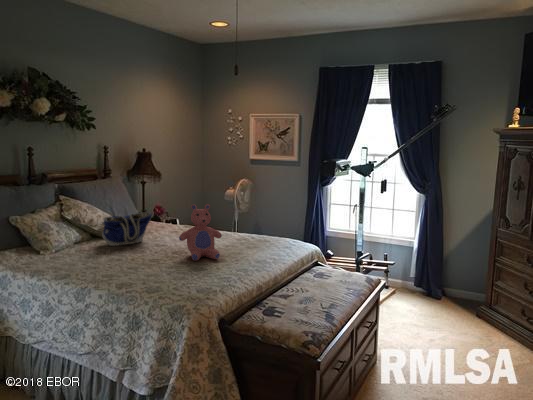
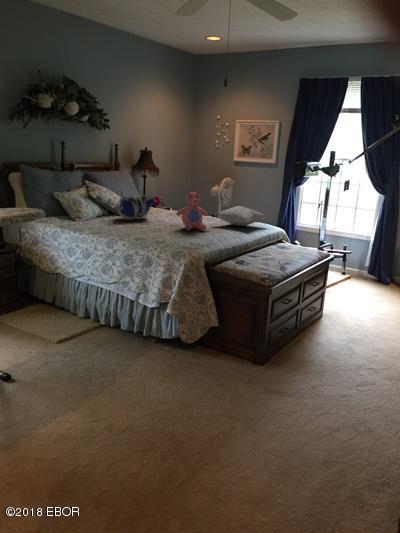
pillow: none [225,221,297,247] -> present [211,206,266,226]

